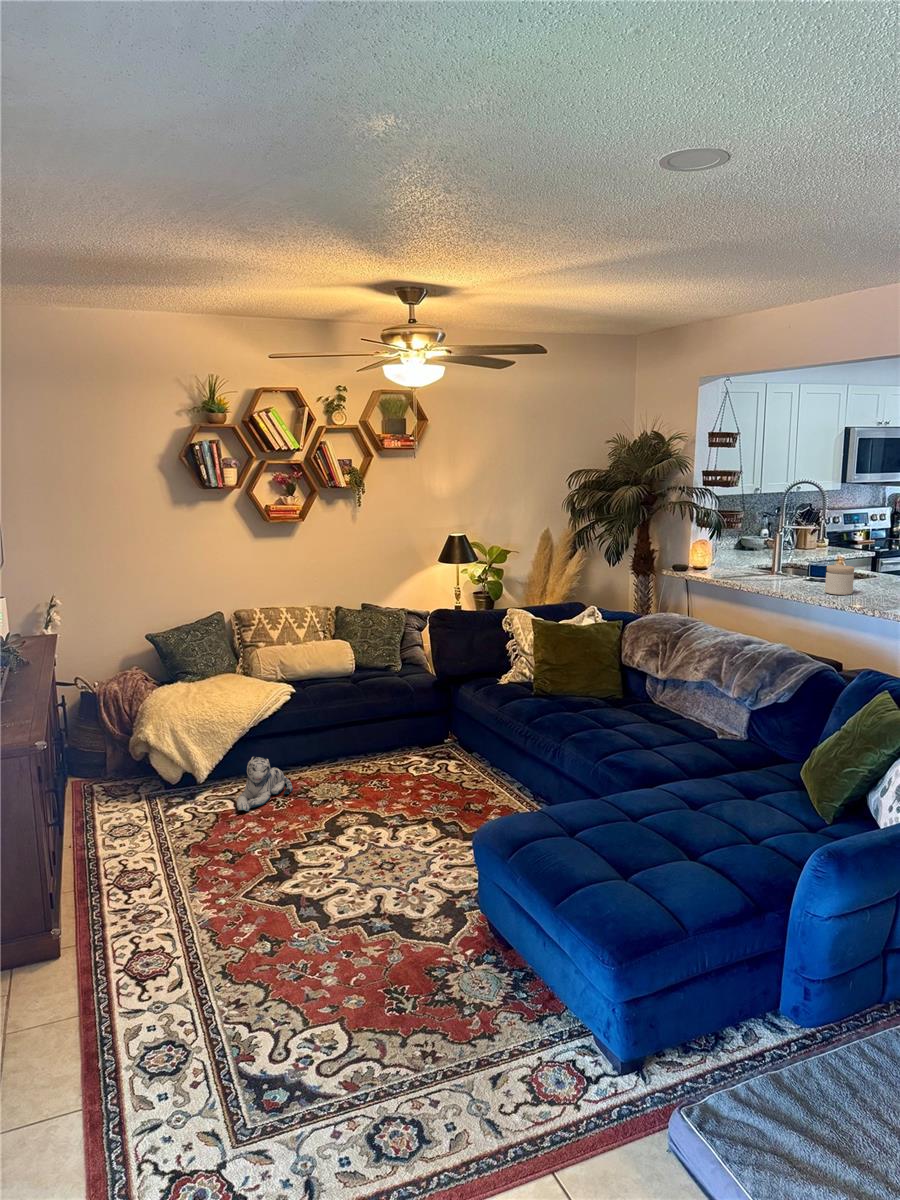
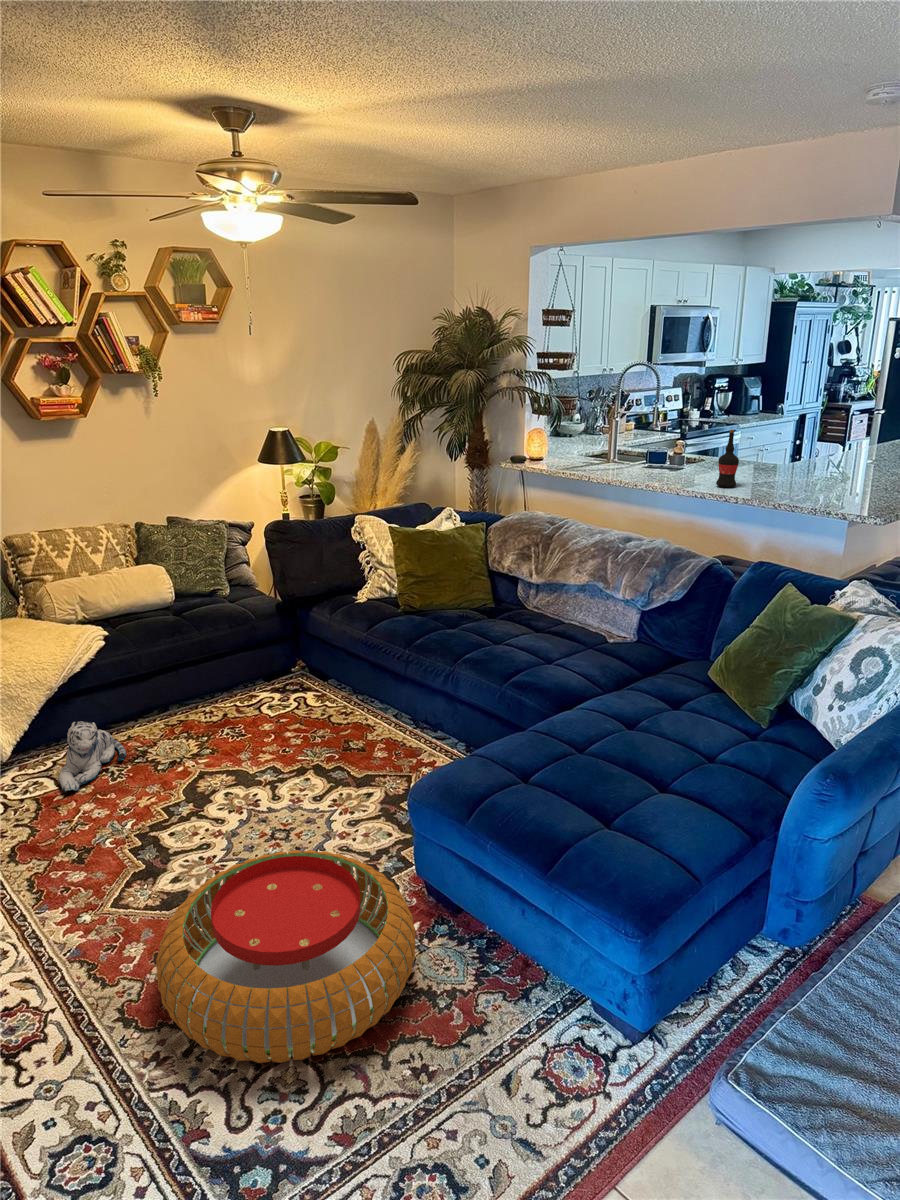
wine bottle: none [861,543,884,599] -> present [716,430,739,487]
jar: present [825,565,854,595] -> none [678,453,707,484]
pouf: none [248,868,458,1026] -> present [156,850,415,1063]

